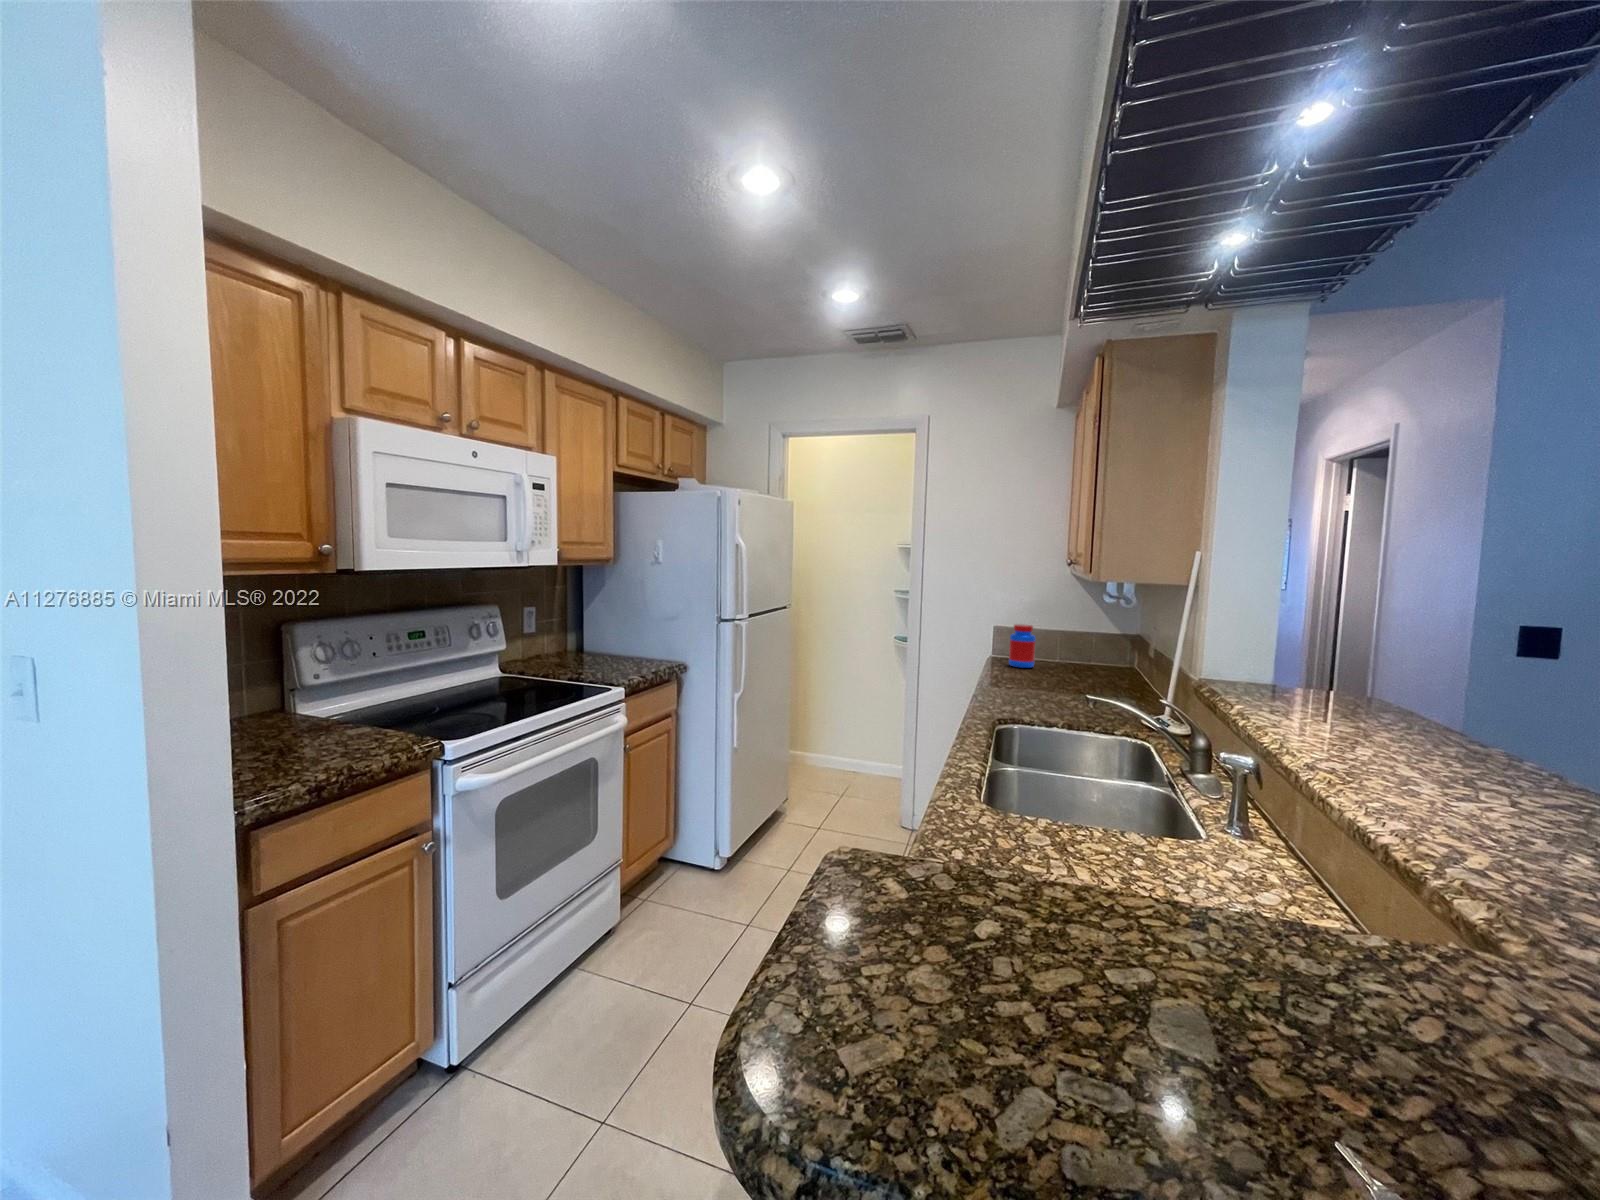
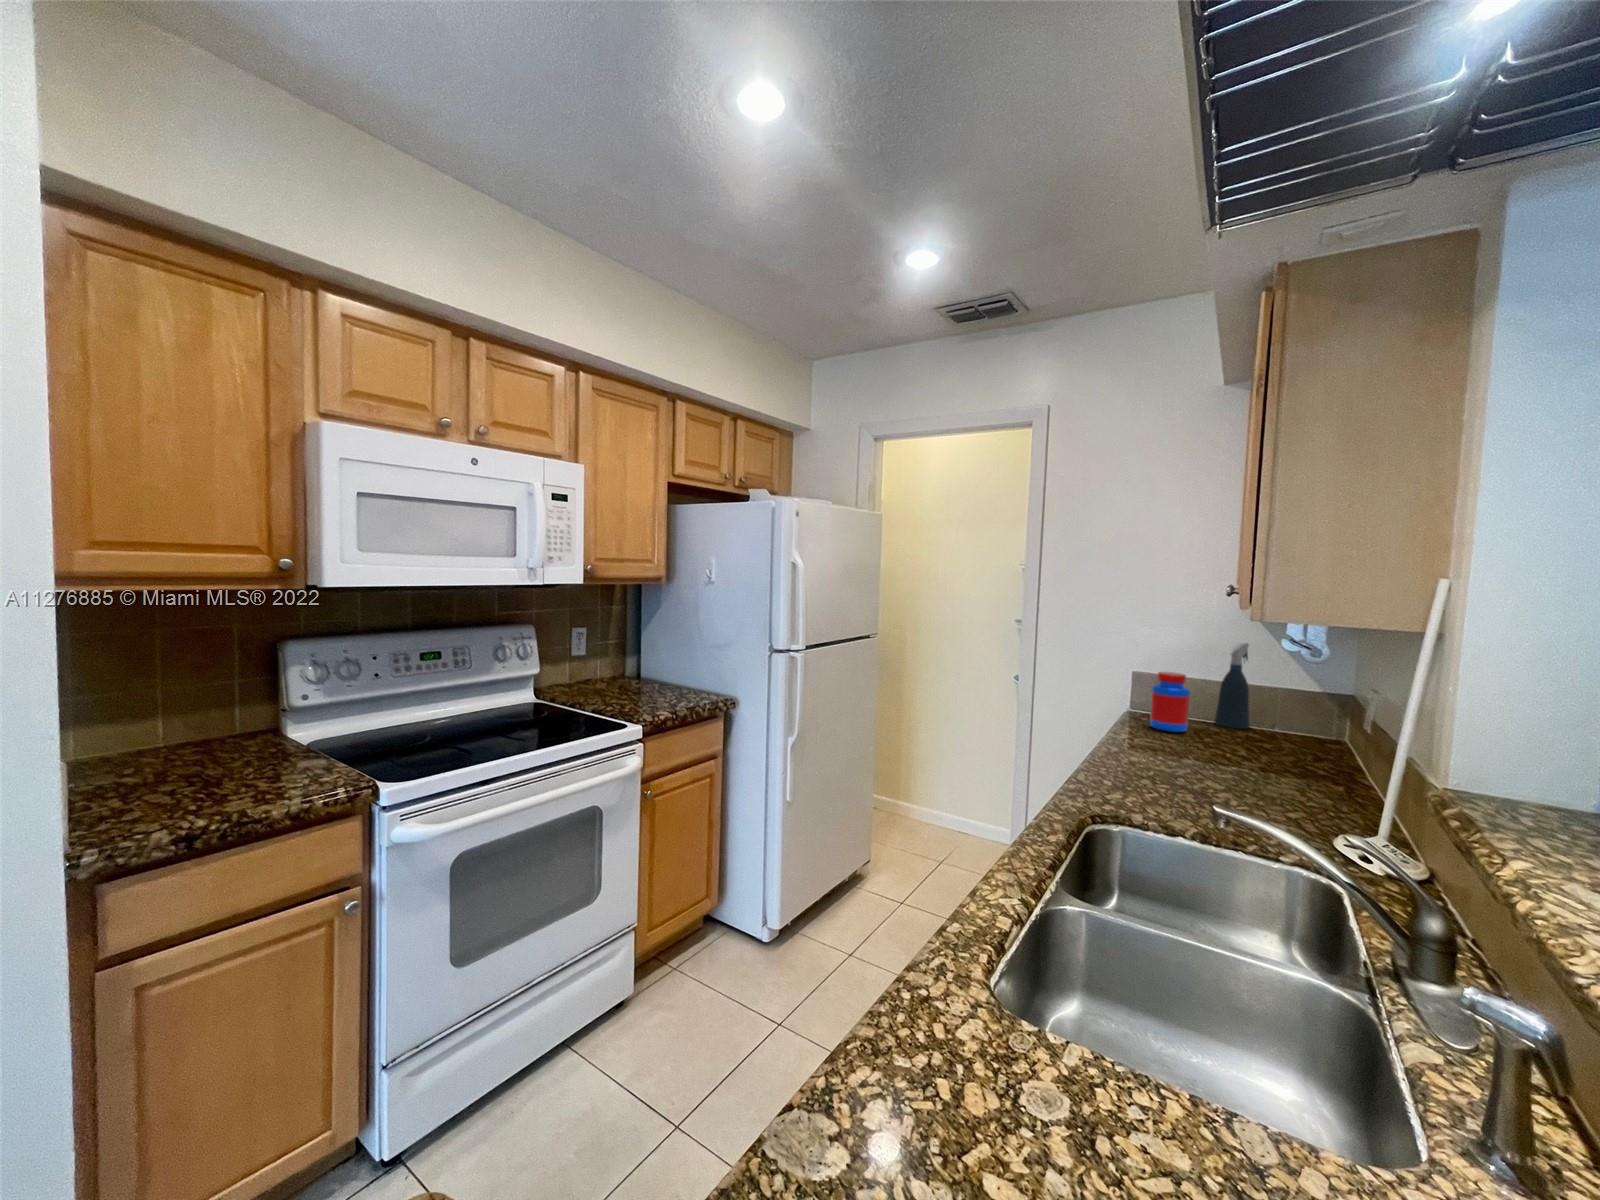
spray bottle: none [1049,601,1072,664] -> present [1215,643,1250,729]

